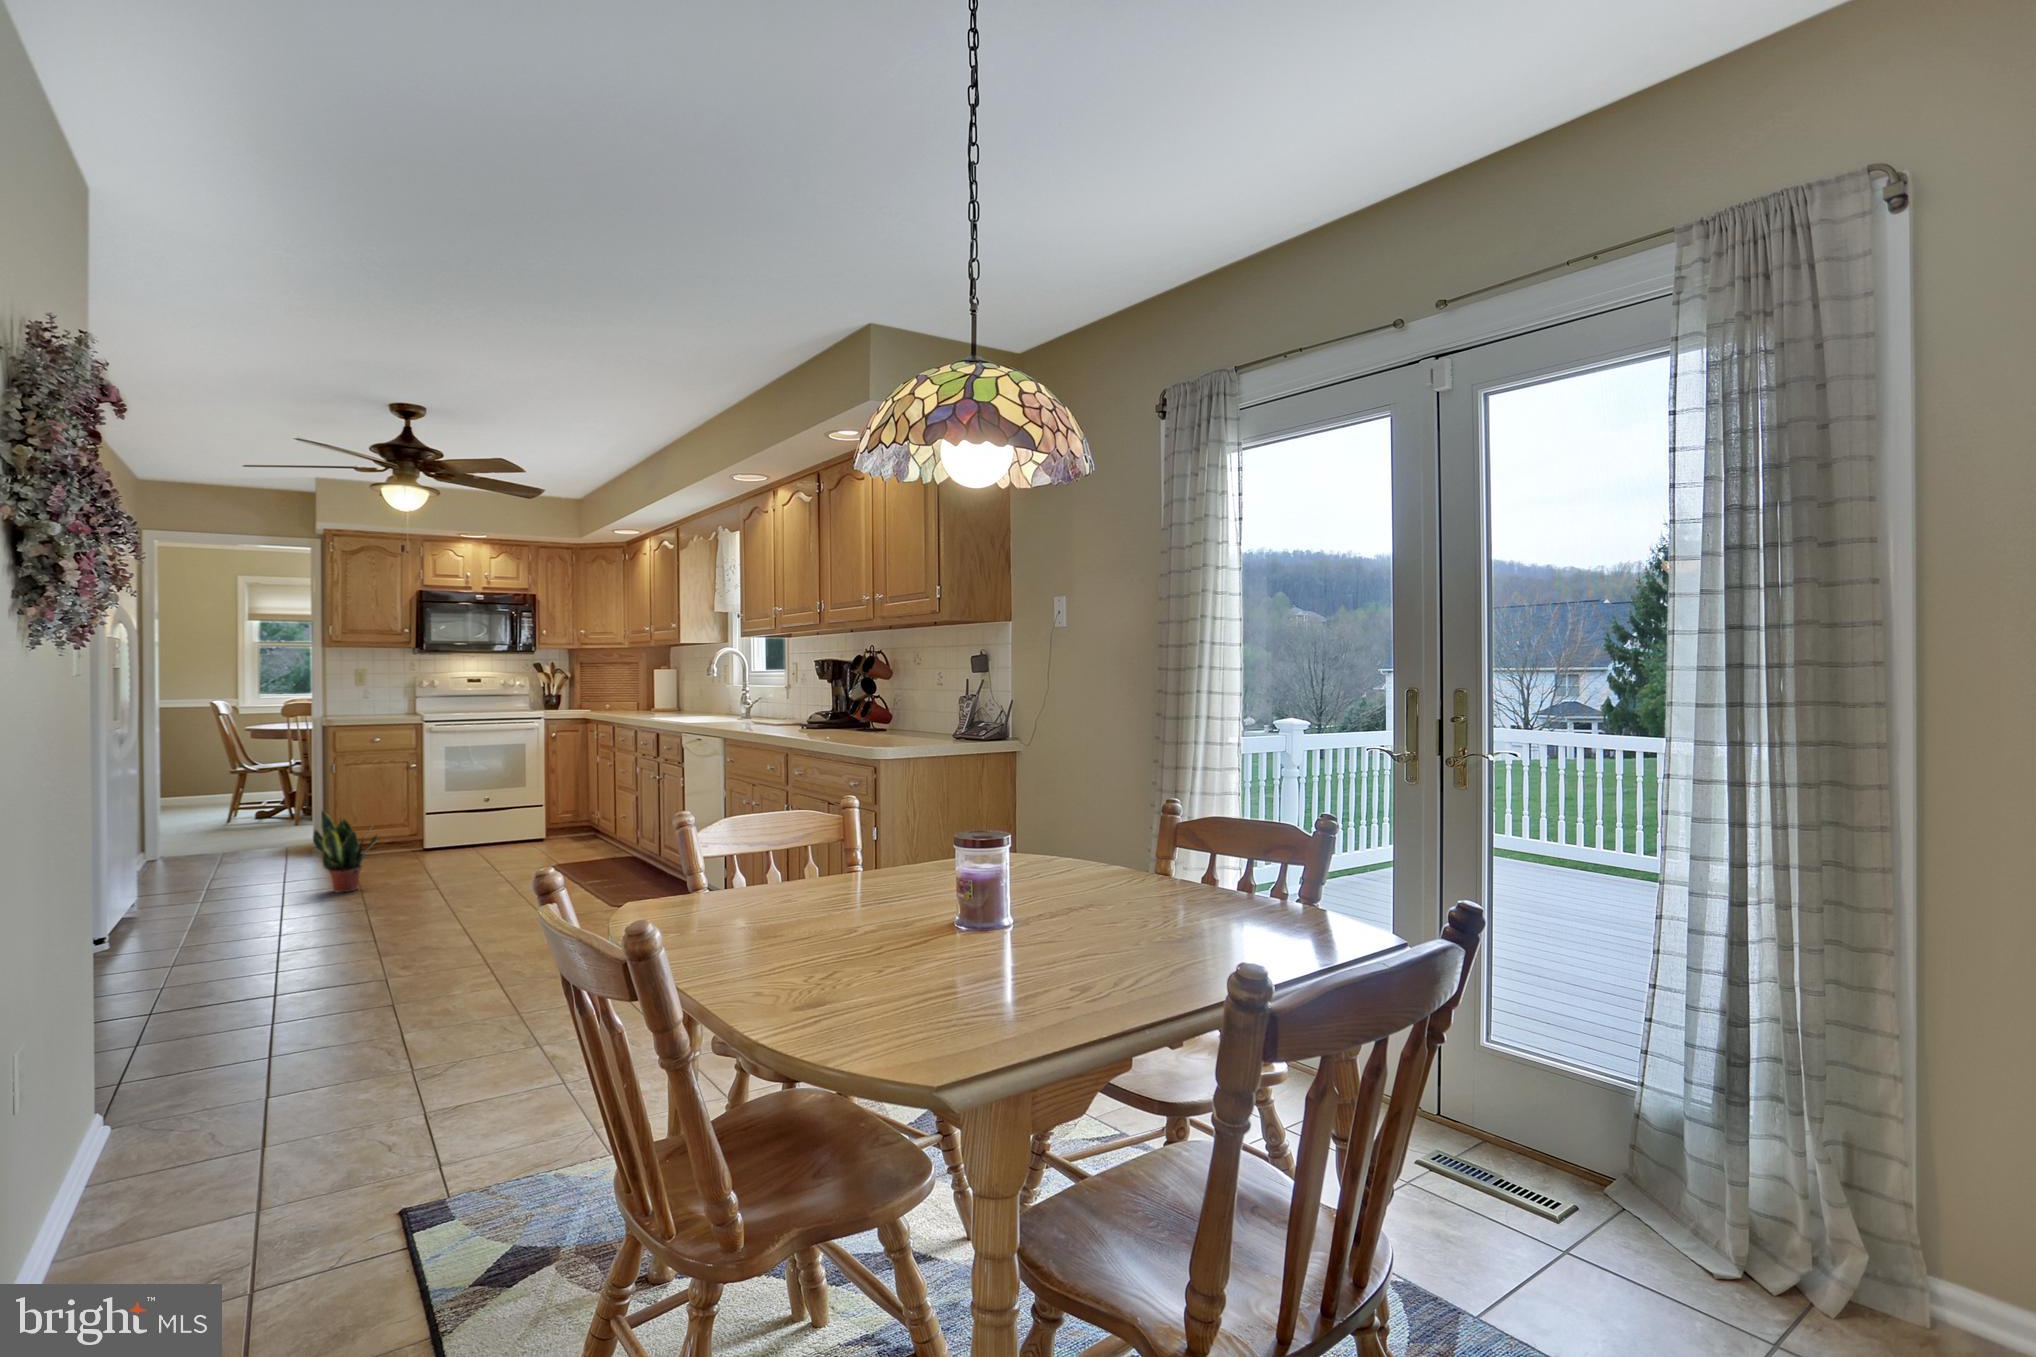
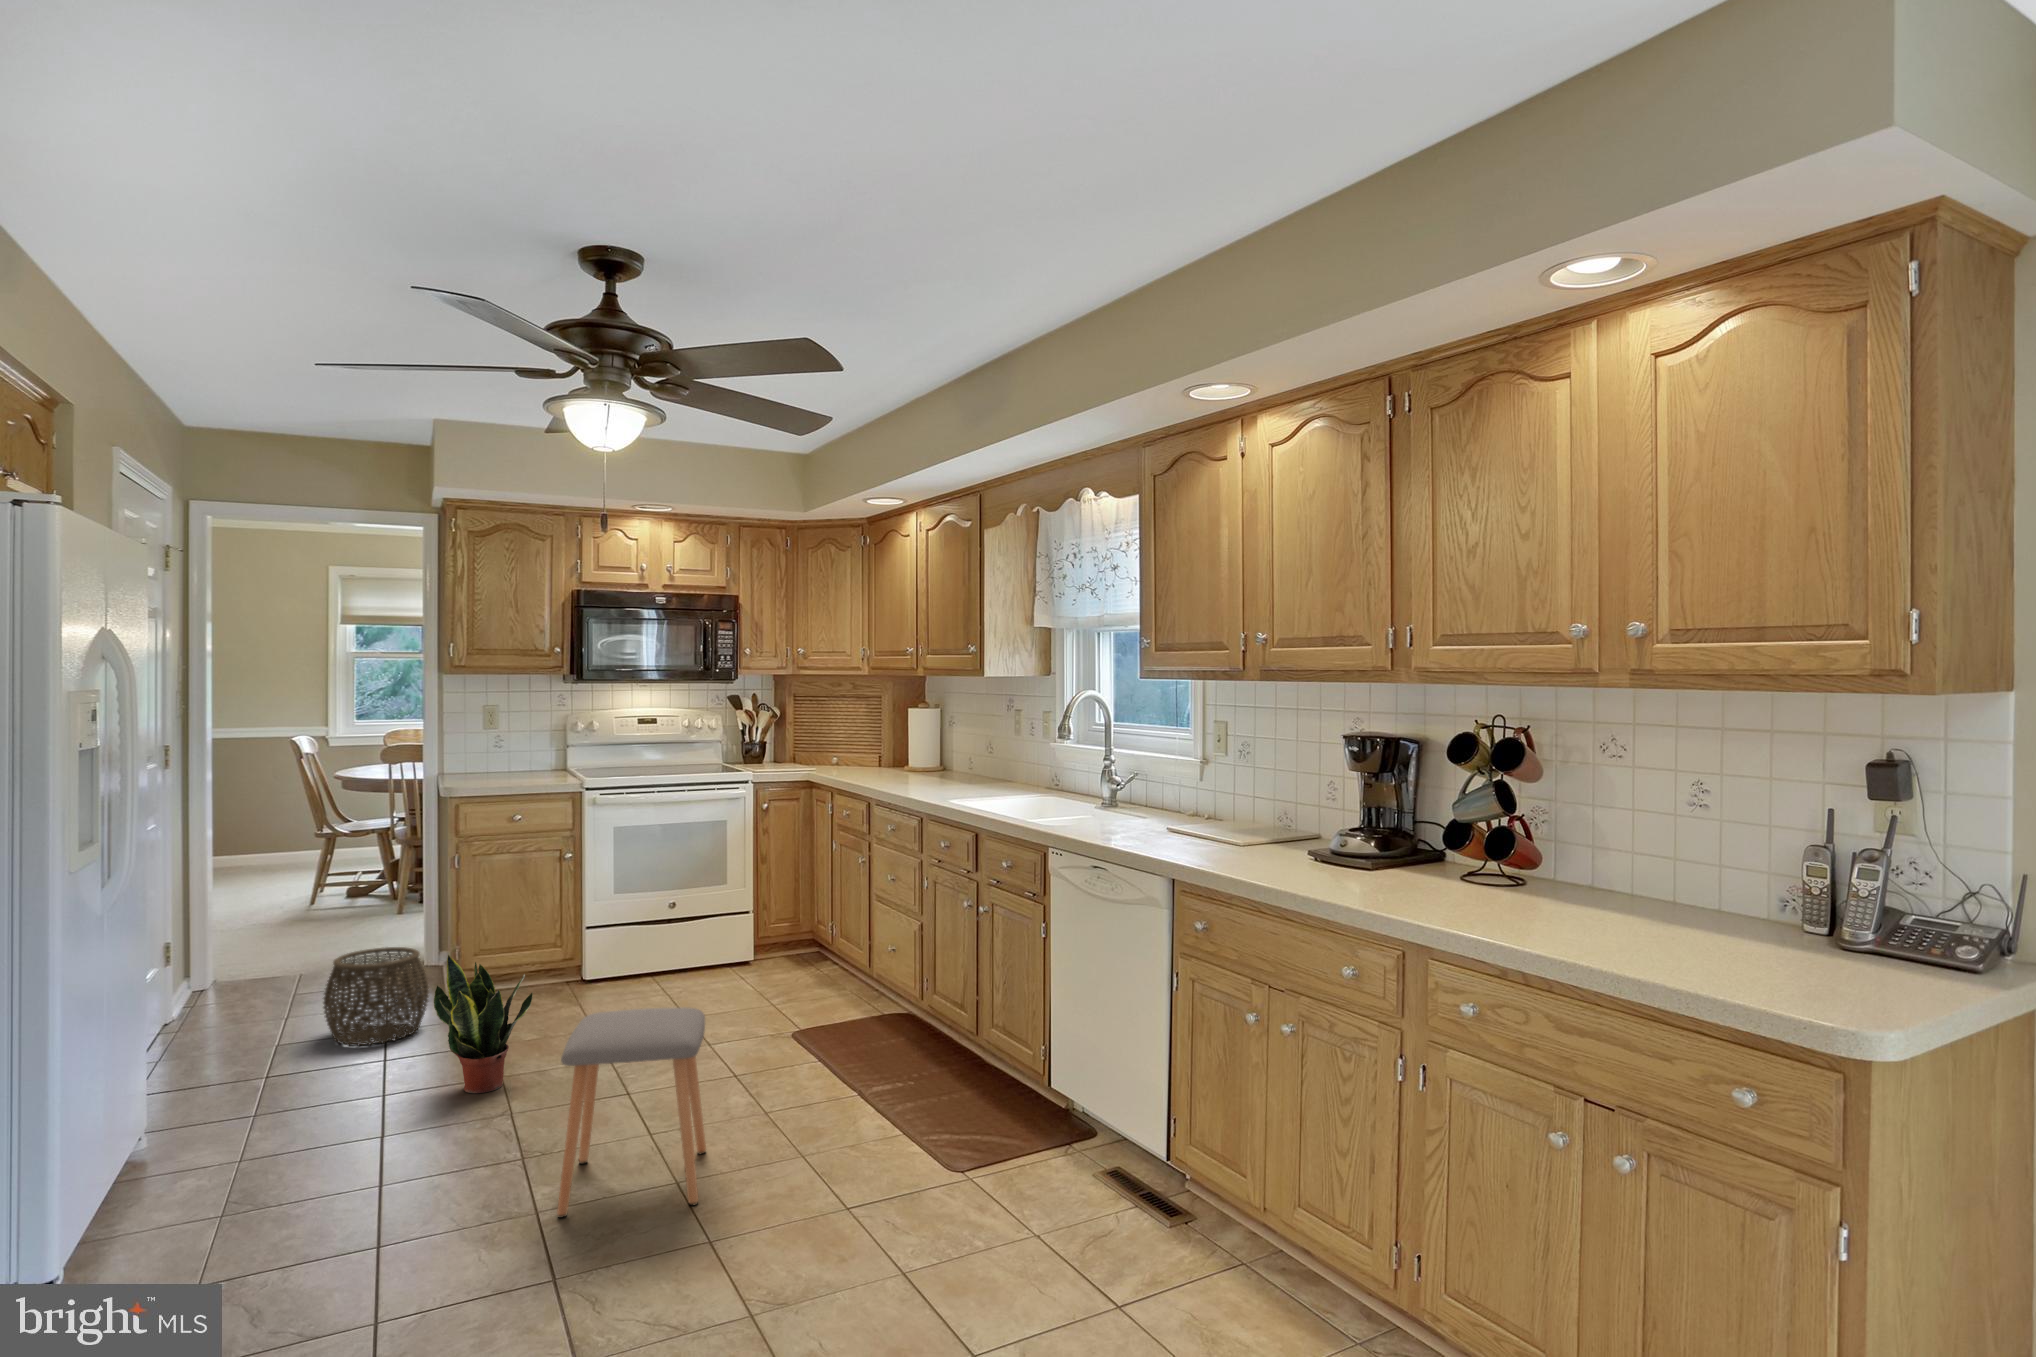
woven basket: none [239,820,313,879] -> present [323,947,429,1045]
stool: none [380,823,476,927] -> present [557,1007,706,1218]

